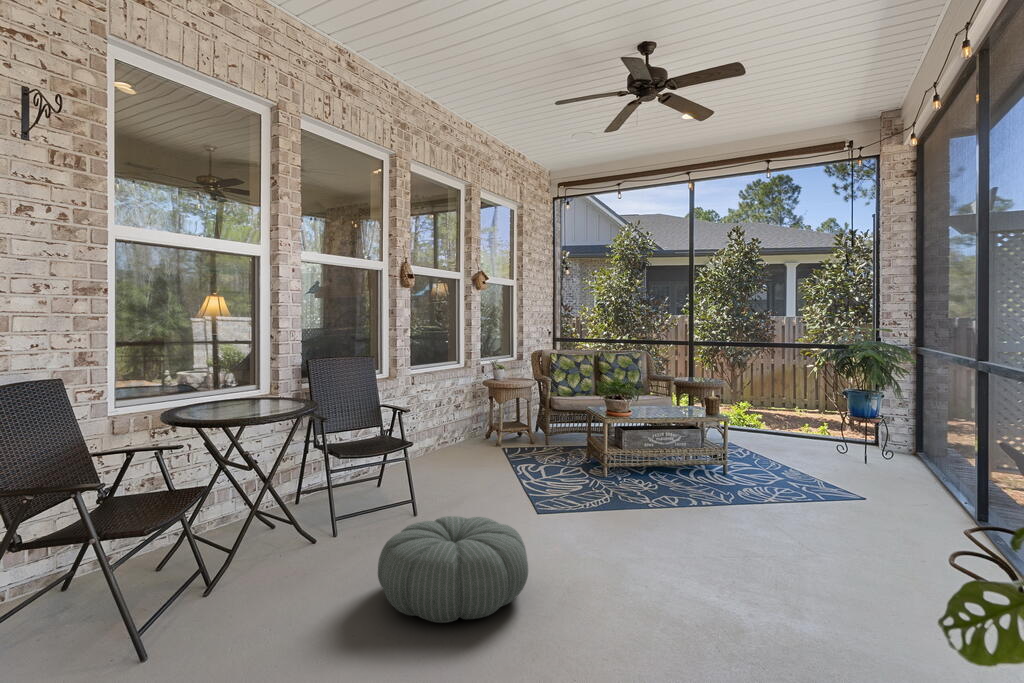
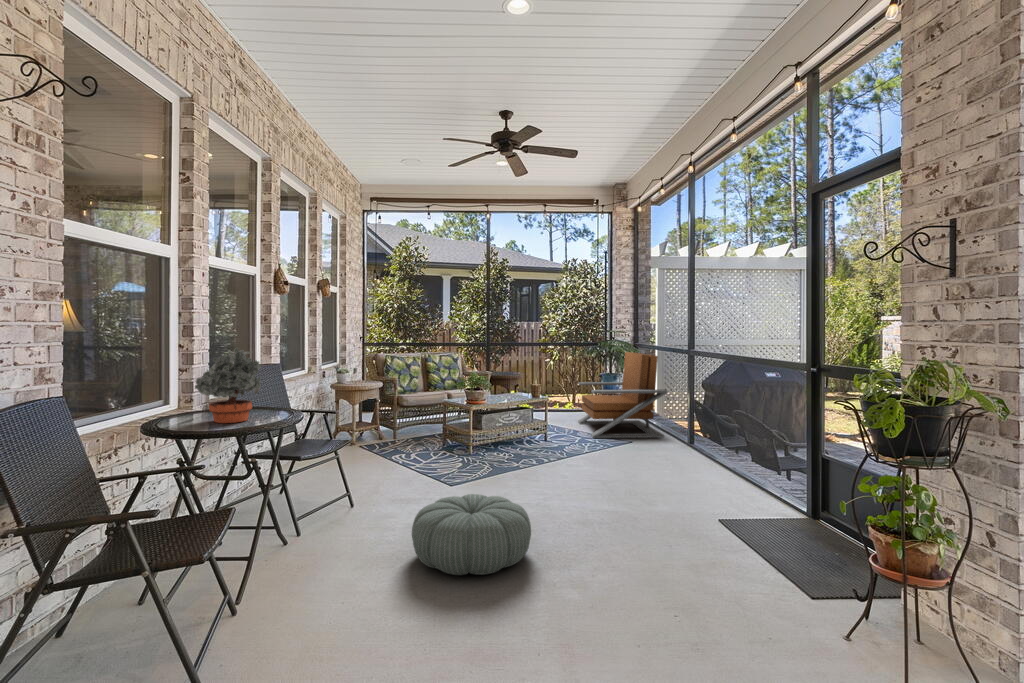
potted plant: none [211,337,281,410] -> present [195,348,262,423]
lounge chair: none [798,349,925,477] -> present [578,352,667,438]

